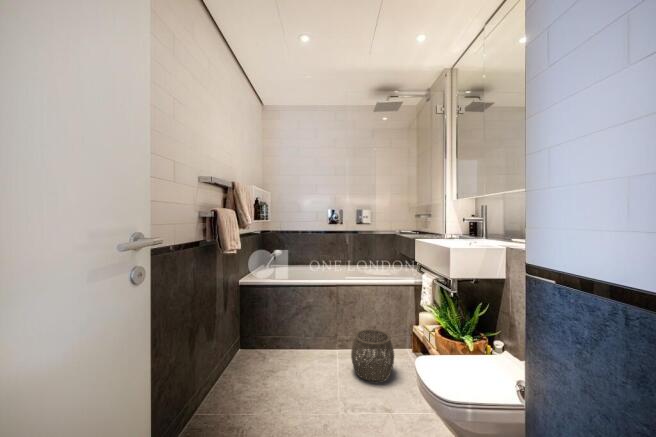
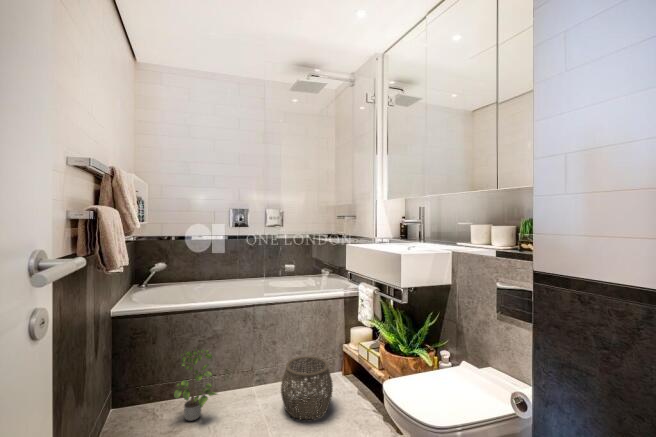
potted plant: none [276,311,305,363] -> present [174,350,217,421]

